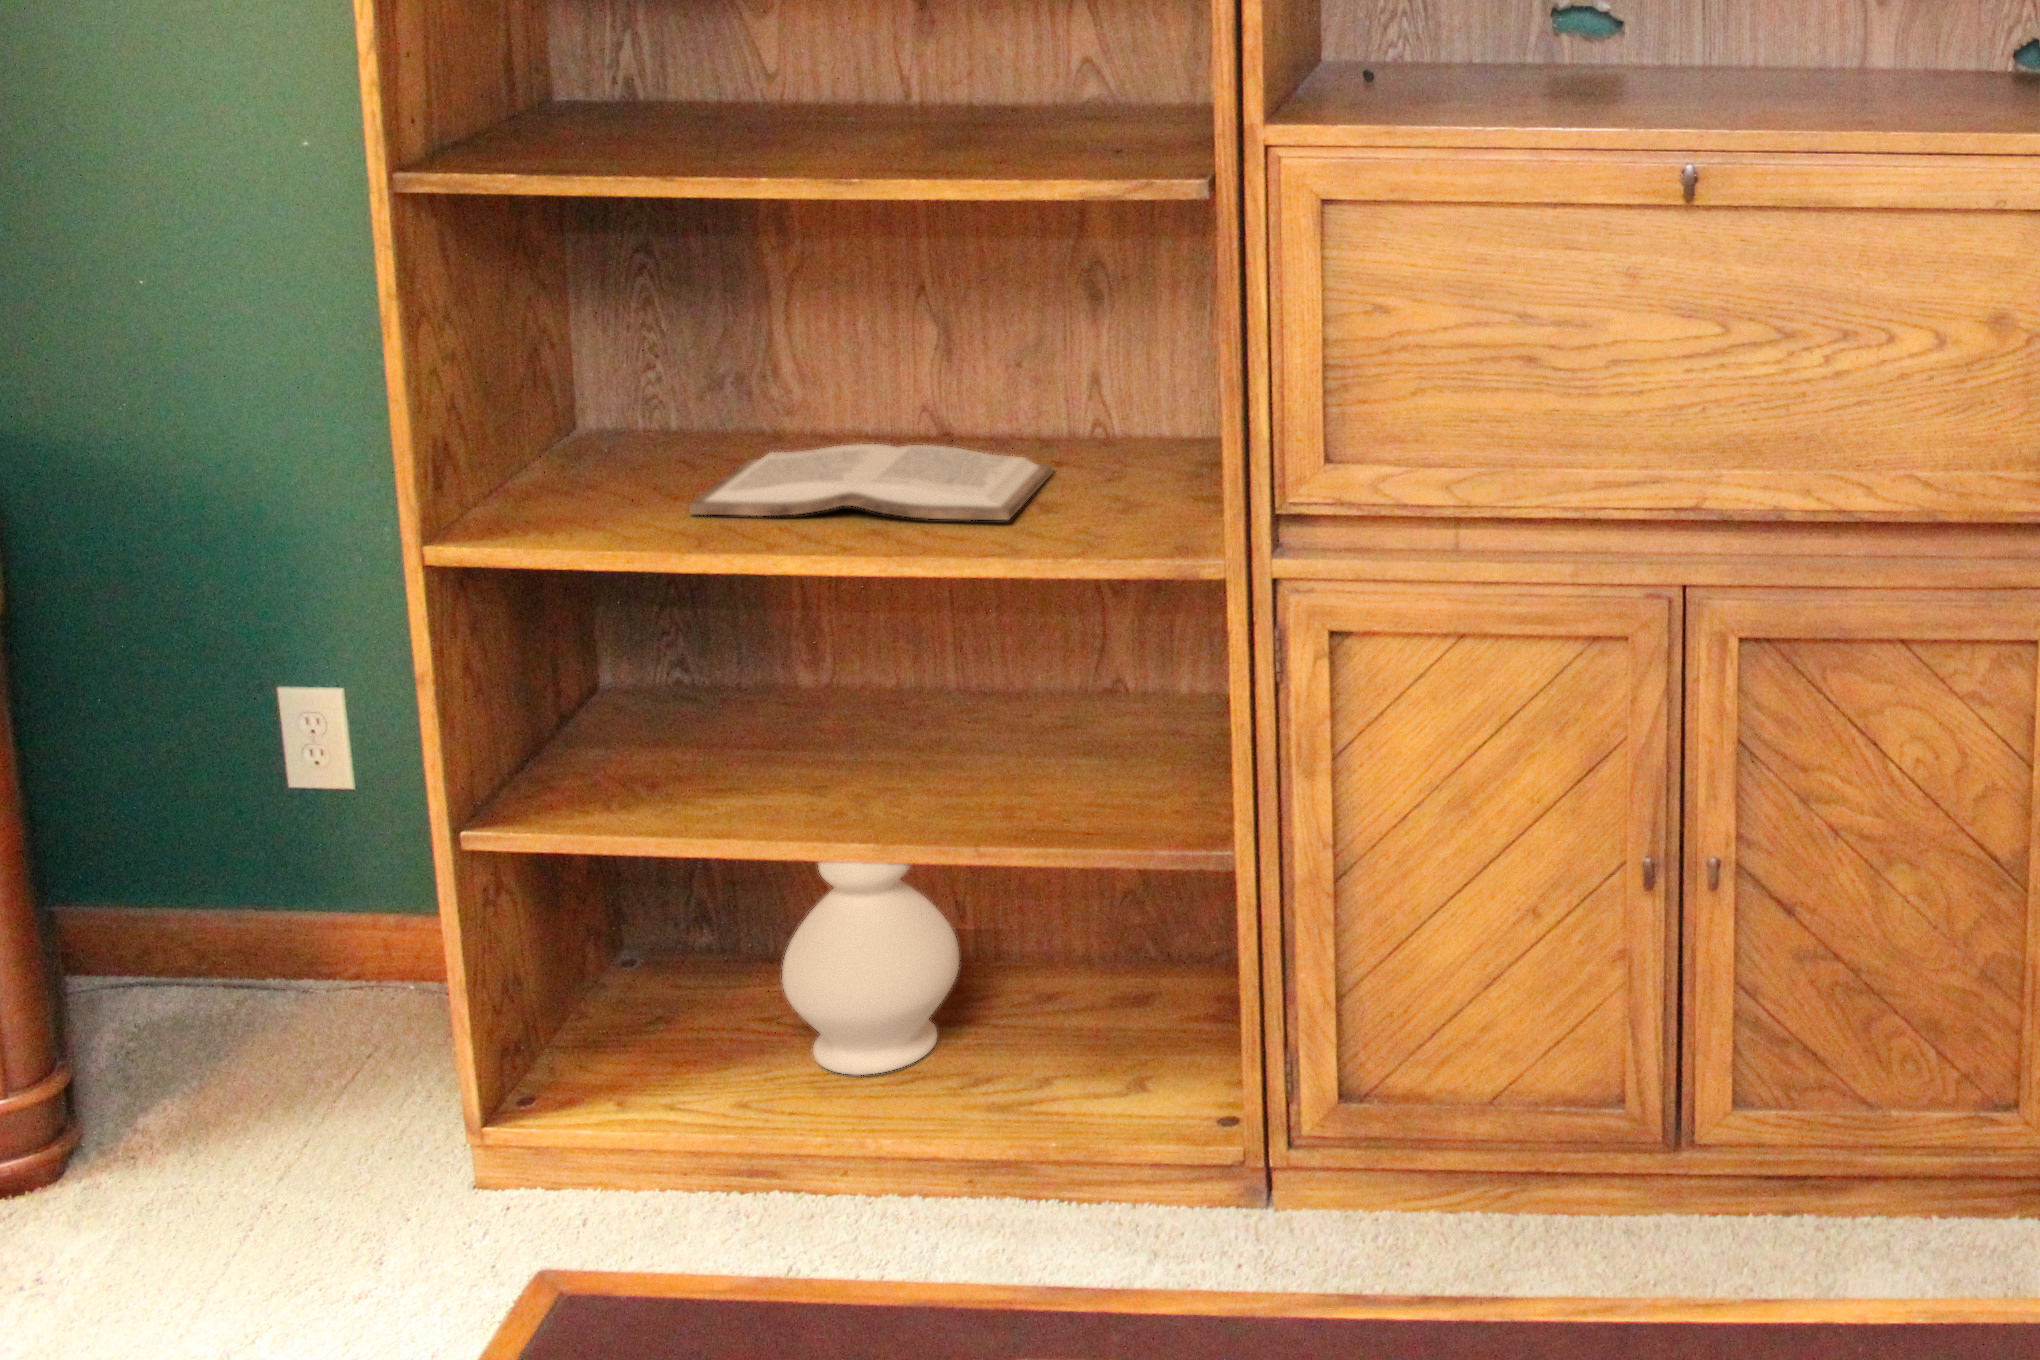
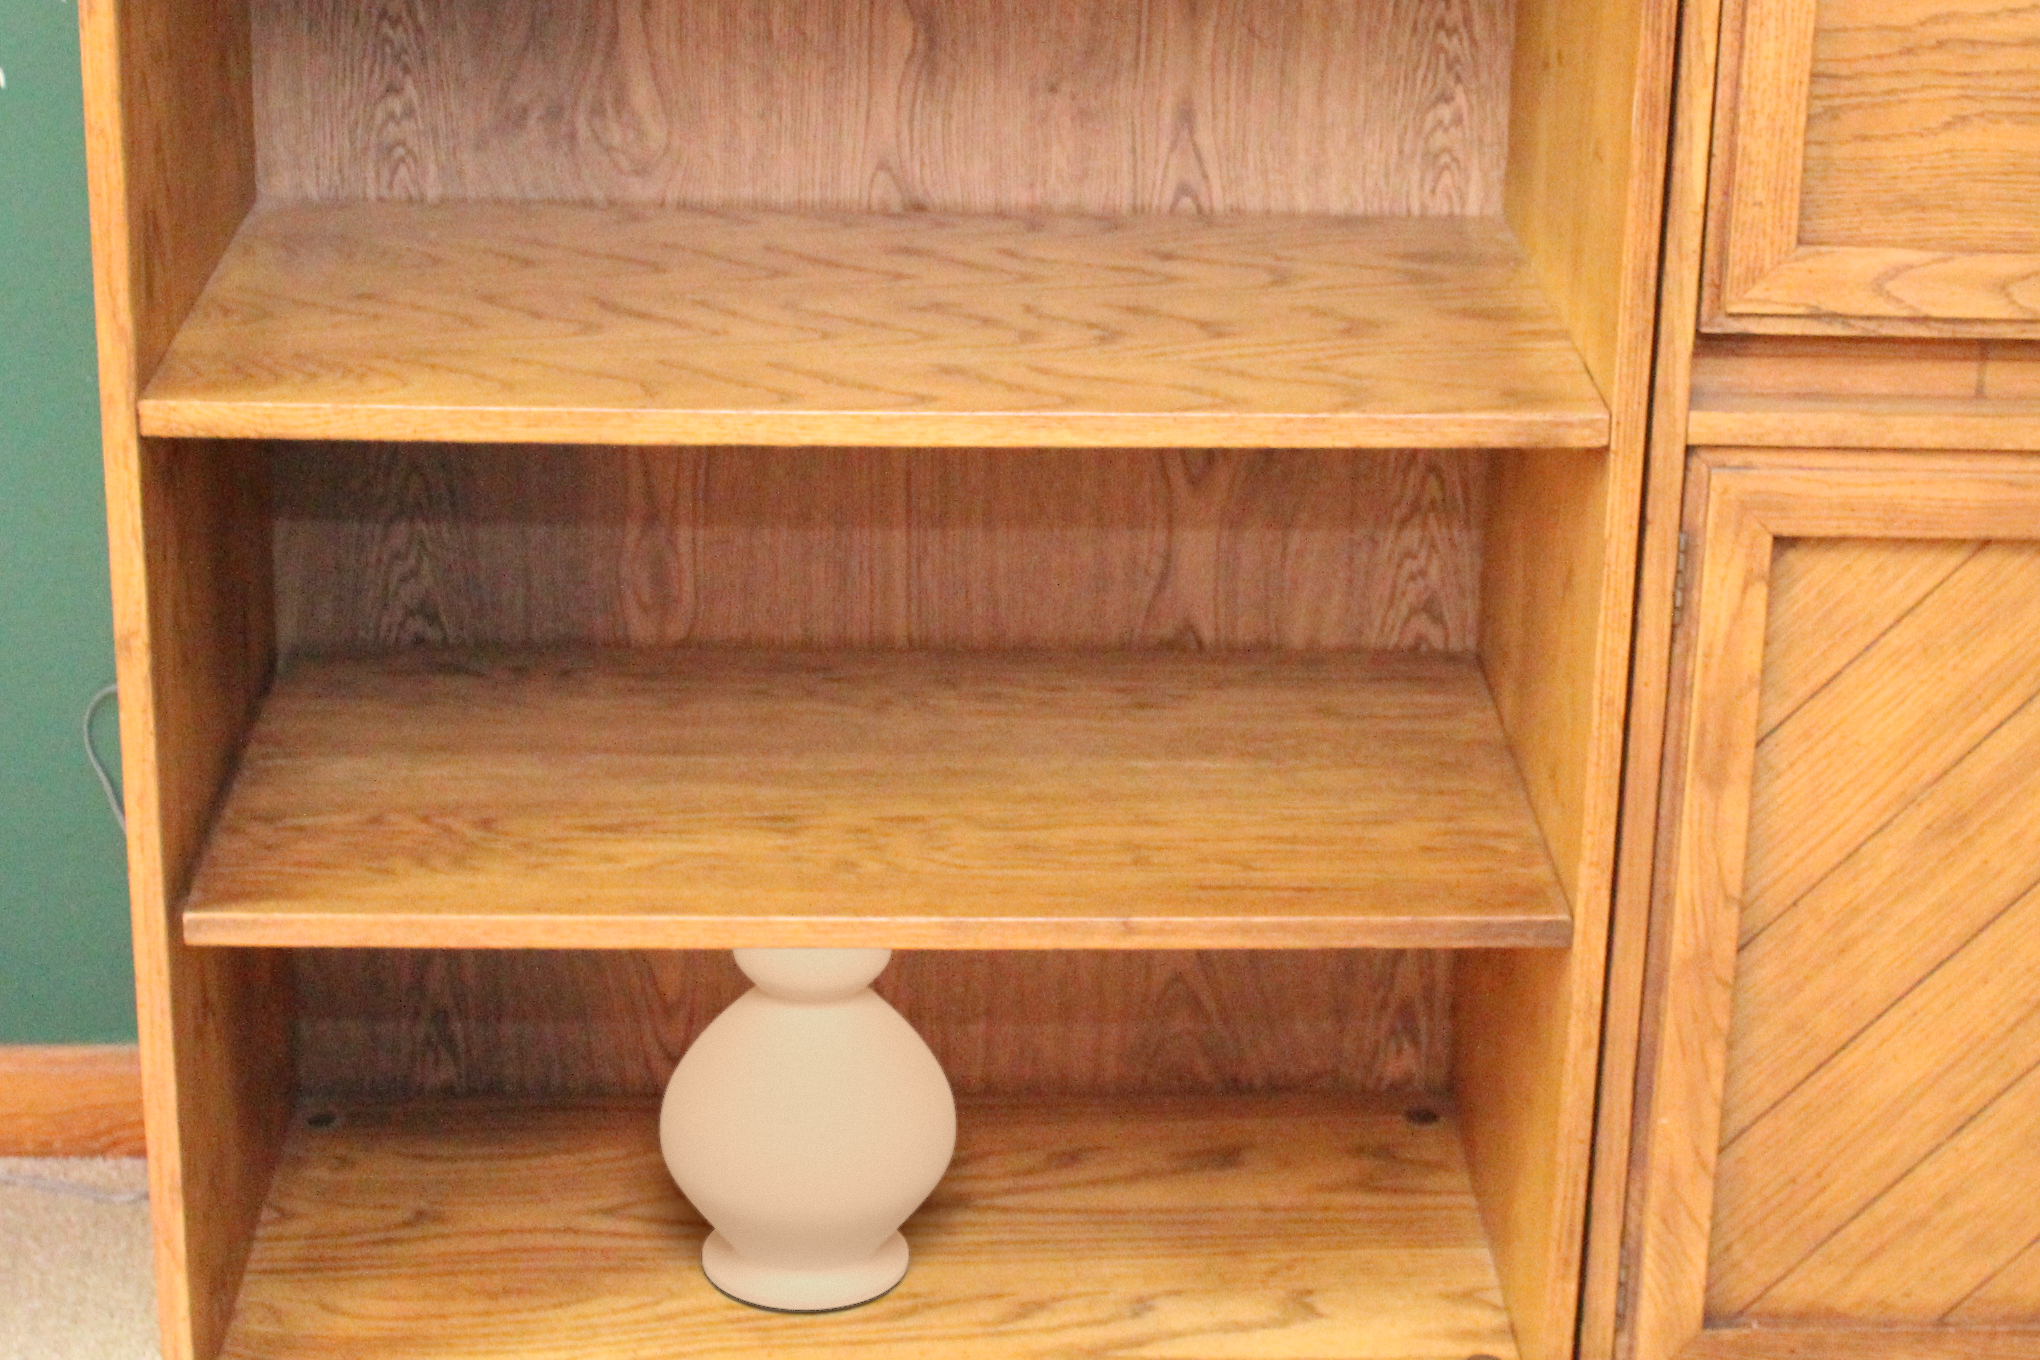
book: present [689,444,1052,520] -> none [583,217,1162,349]

